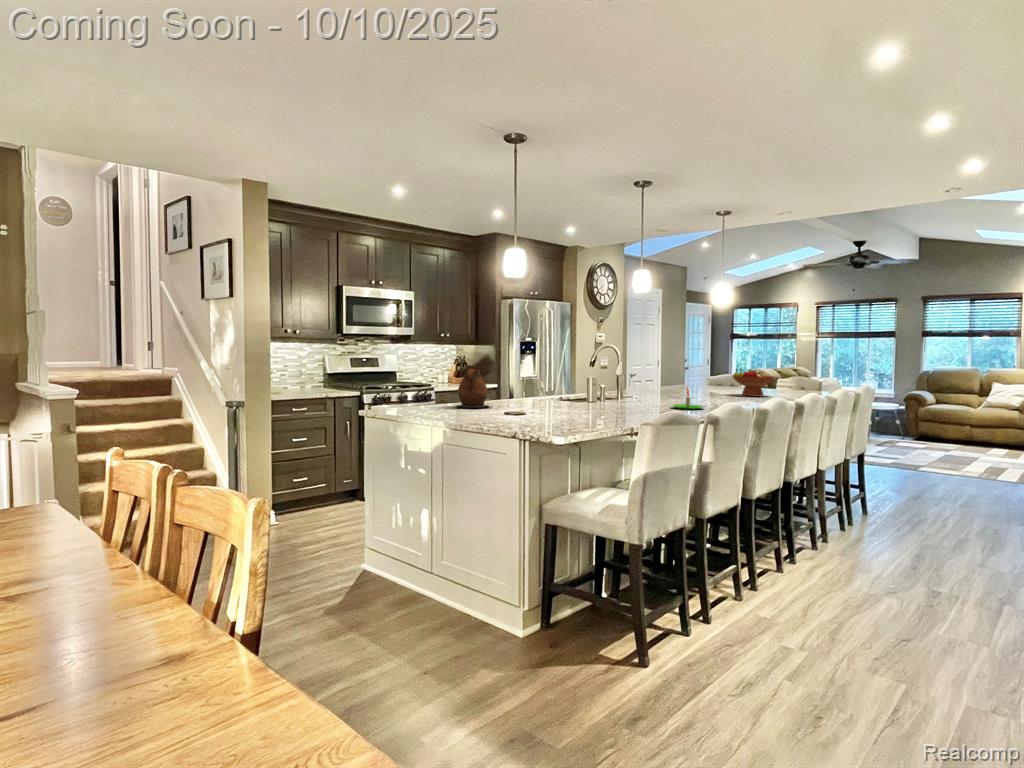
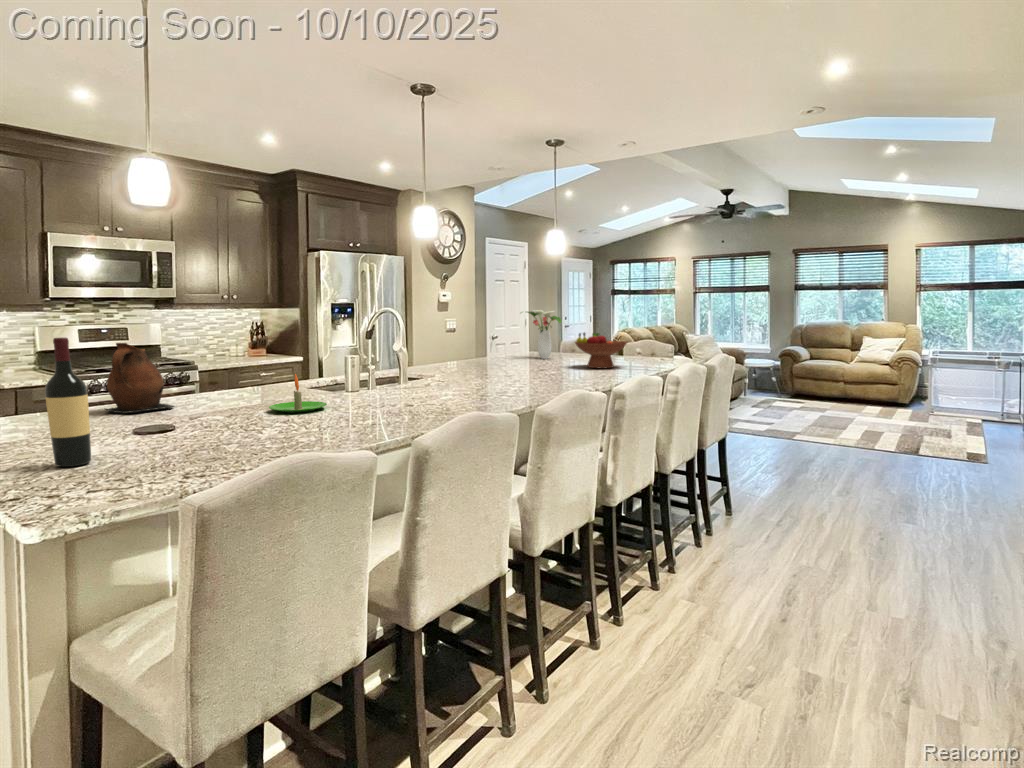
flower arrangement: none [681,350,716,389] -> present [528,310,561,359]
wine bottle: none [499,360,516,426] -> present [45,338,91,467]
candle: present [672,388,704,409] -> present [269,374,327,413]

